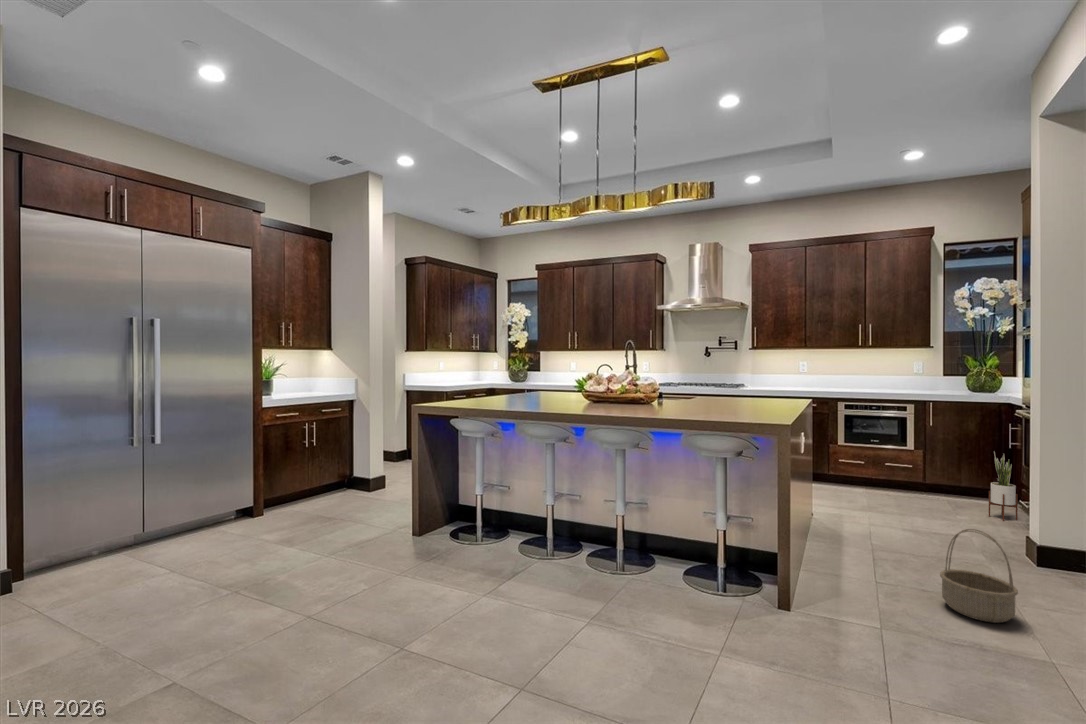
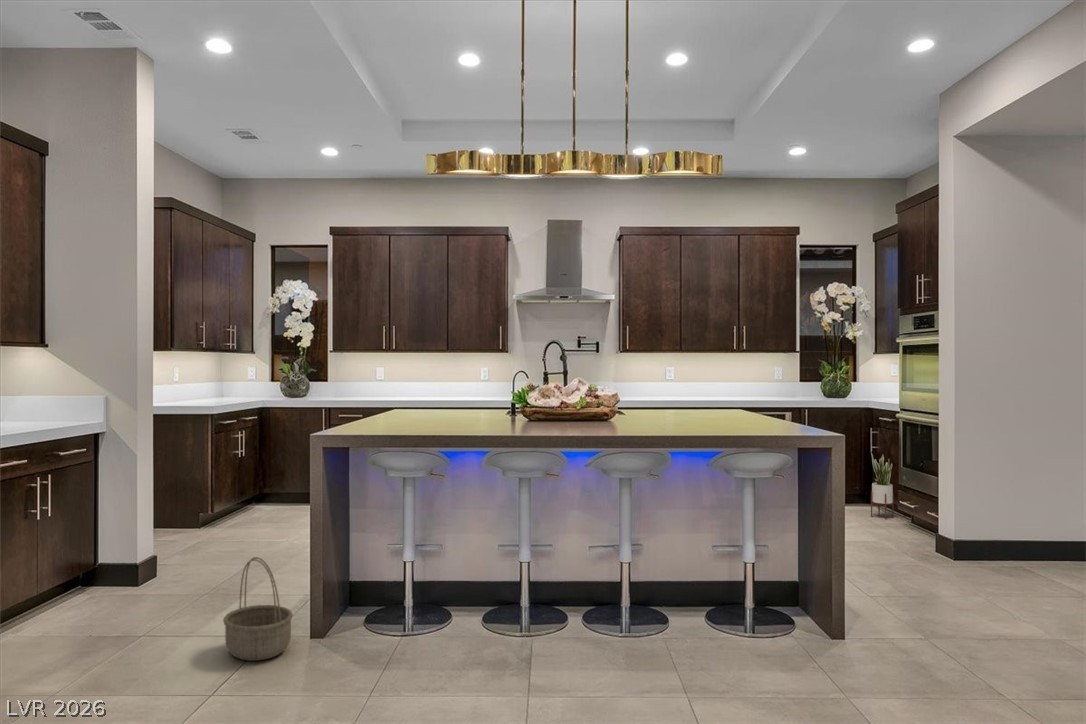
basket: present [940,529,1018,623] -> present [223,557,293,661]

